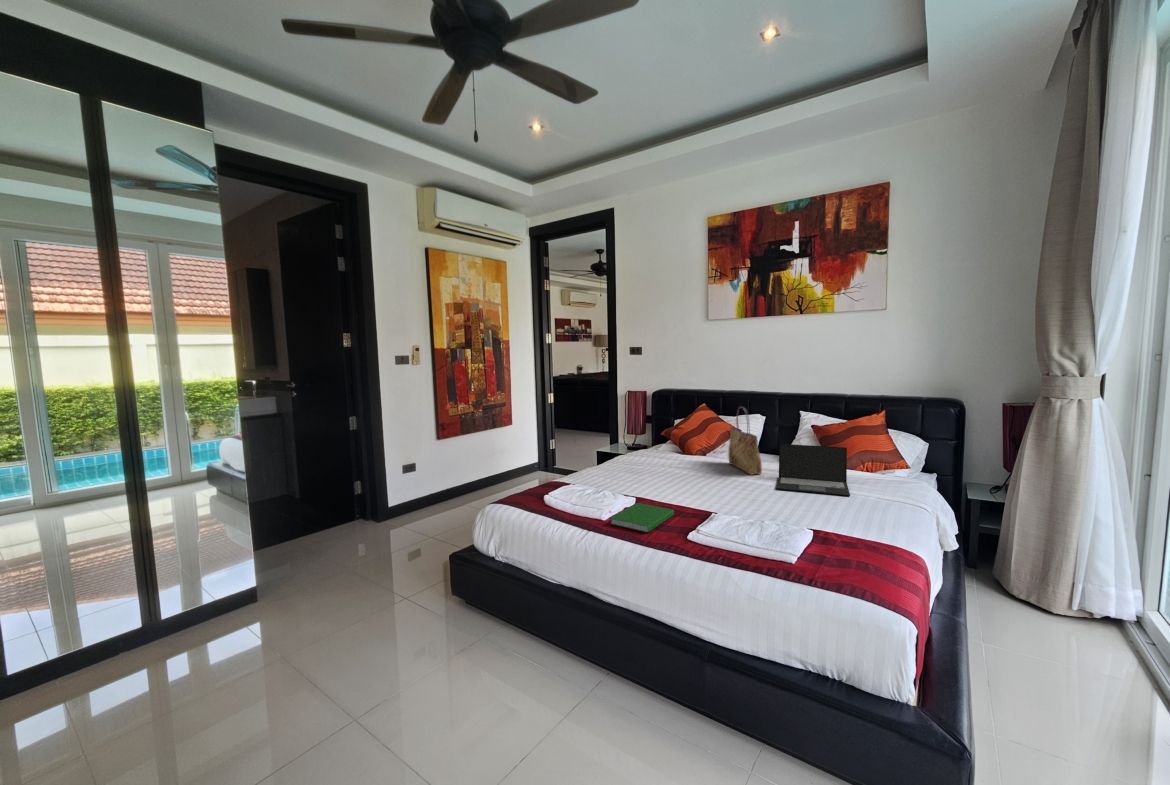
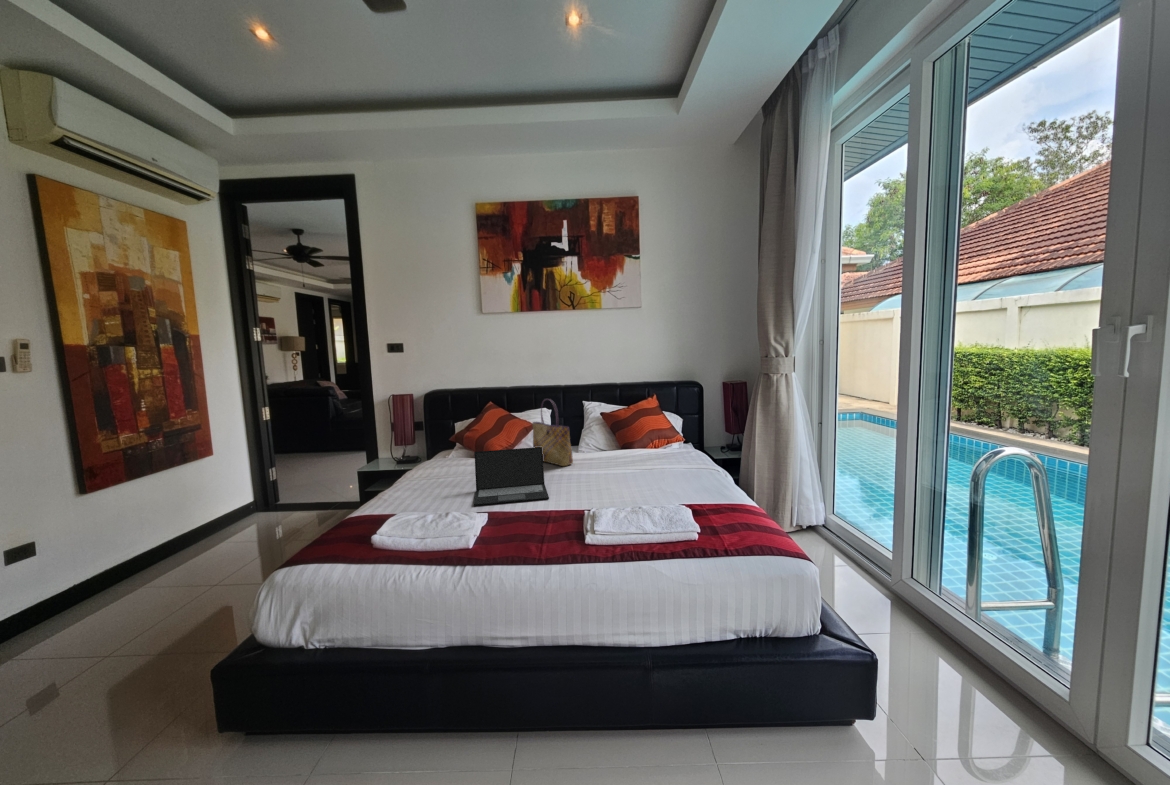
laptop: present [776,444,850,496] -> present [474,447,549,506]
hardcover book: present [610,503,674,533] -> none [466,512,528,544]

